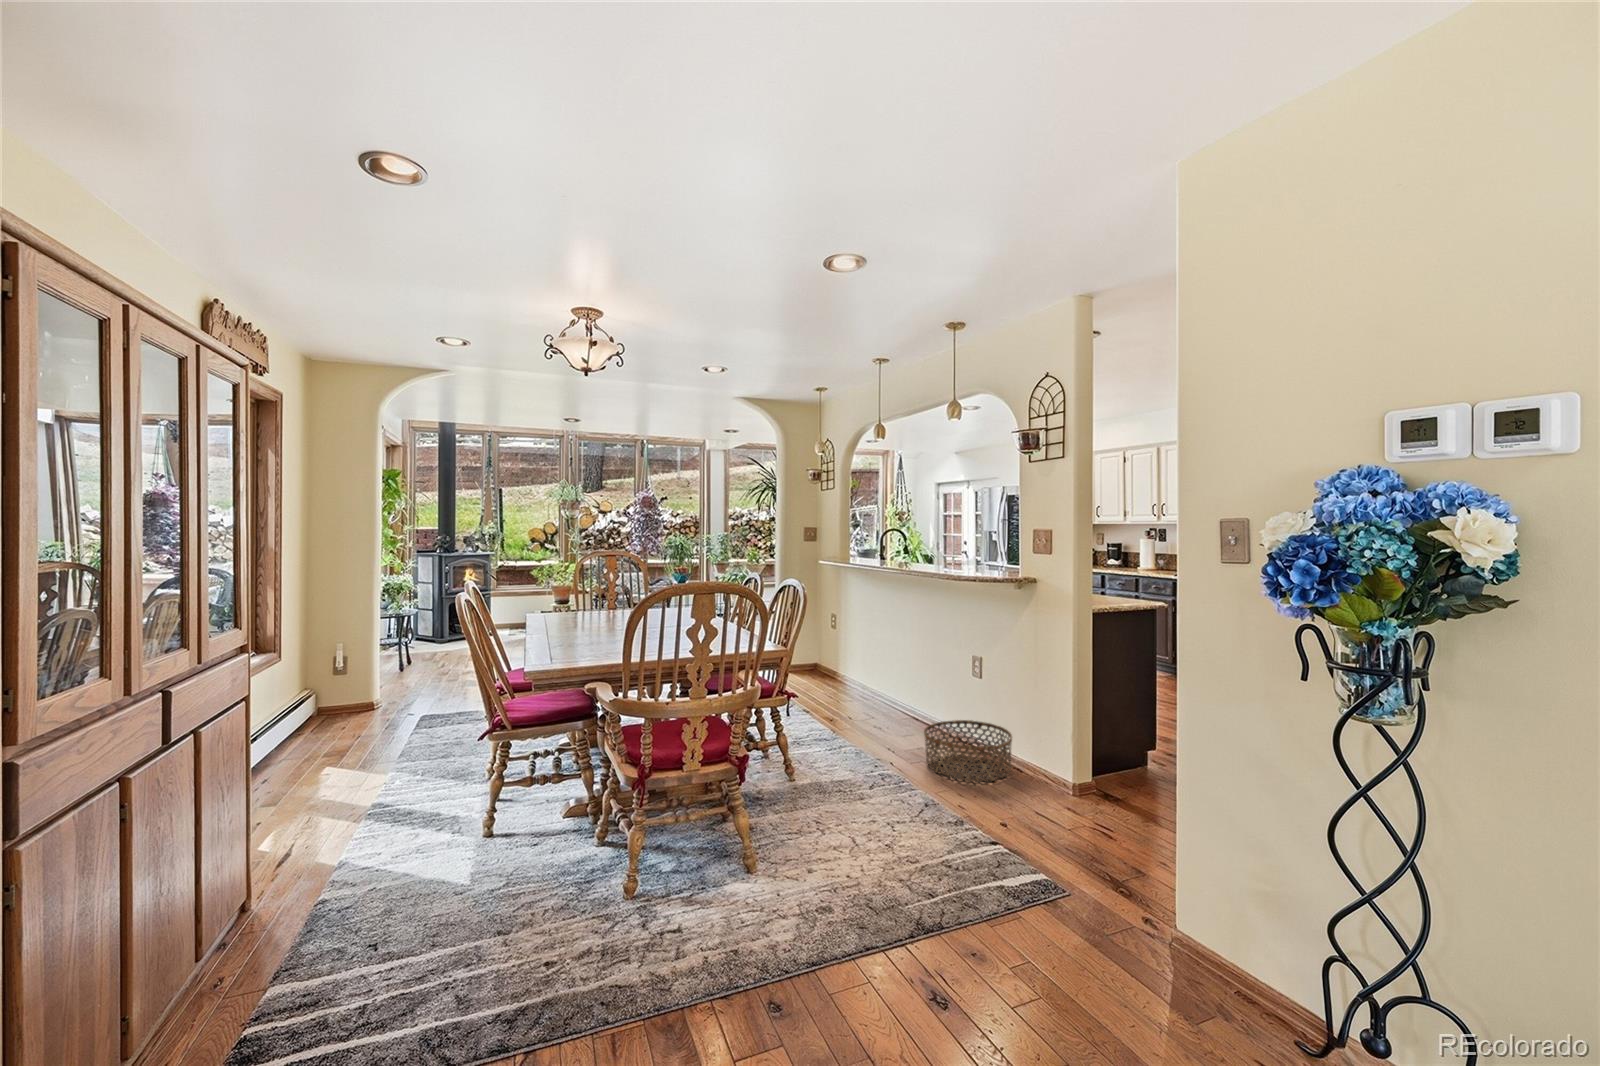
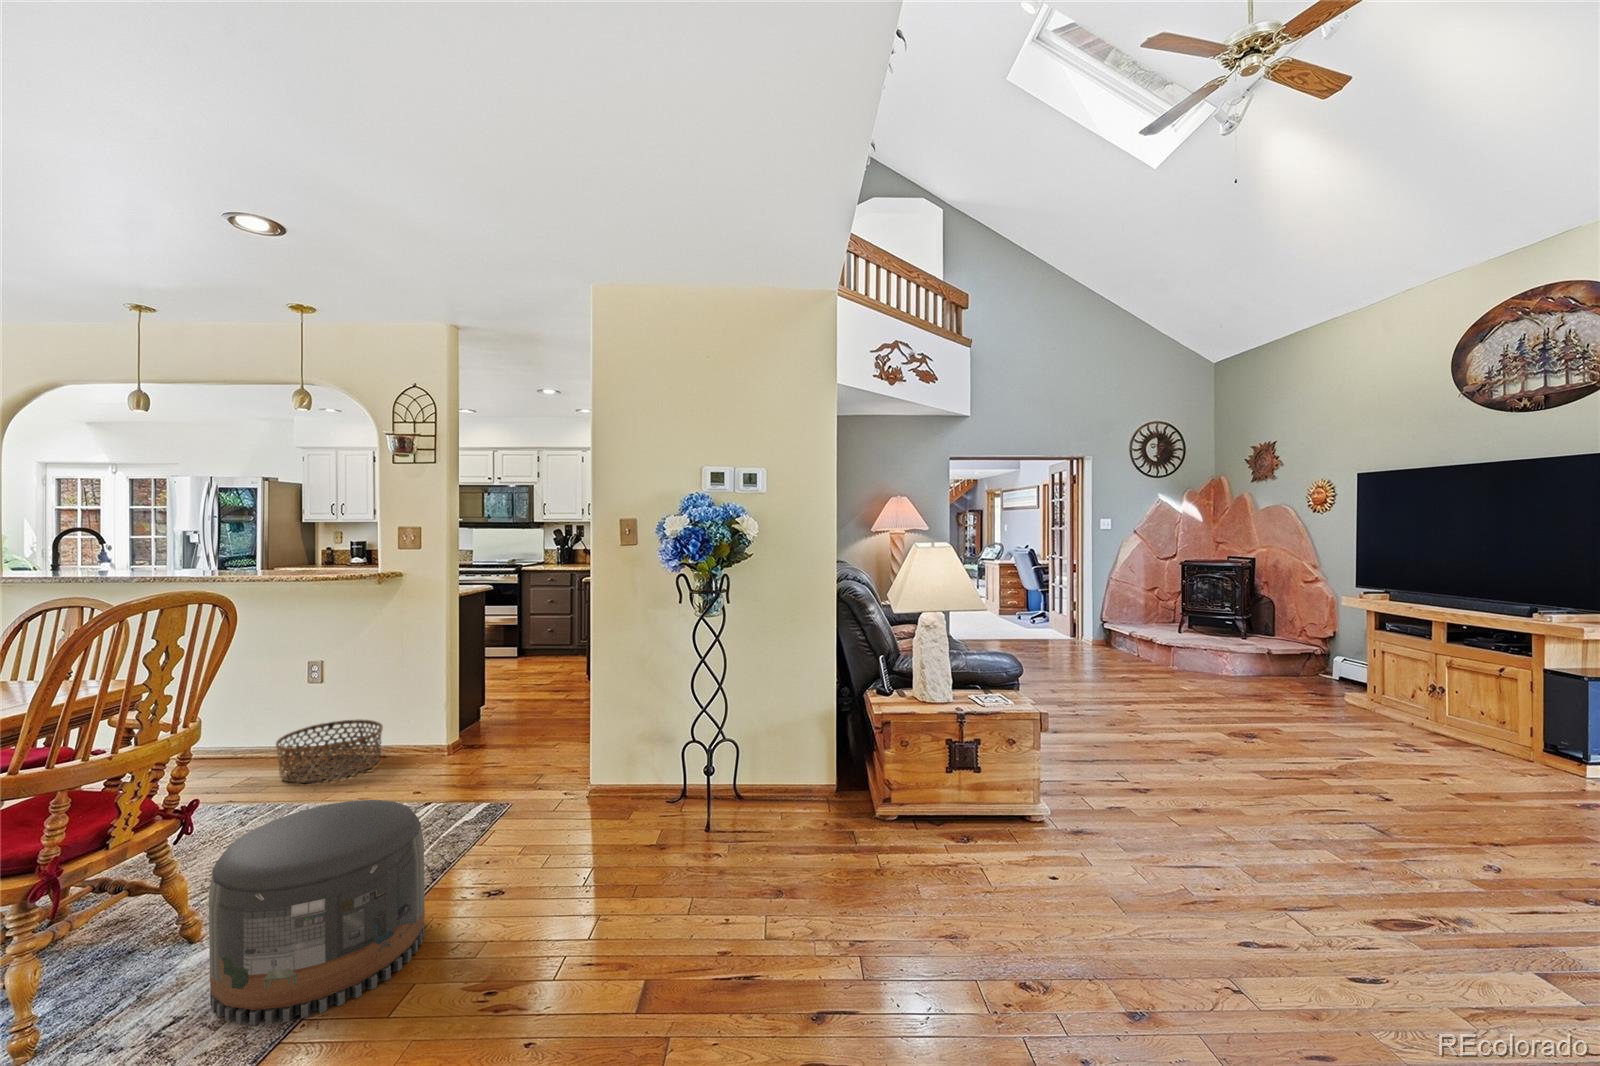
pouf: none [686,800,858,1019] -> present [209,800,425,1025]

